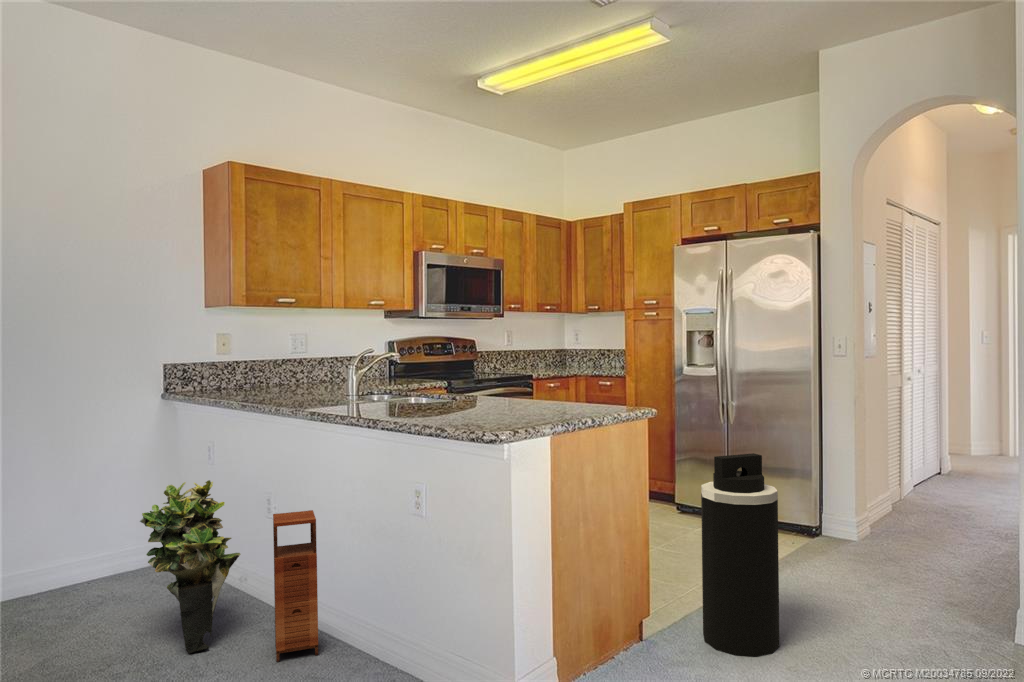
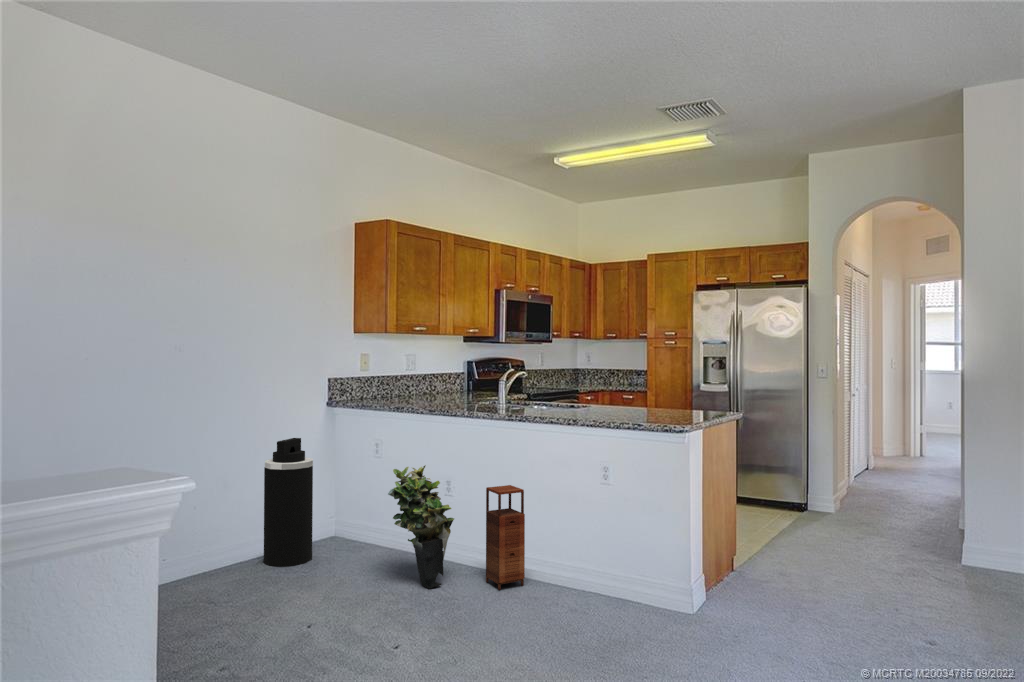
trash can: present [701,453,780,657] -> present [264,438,313,567]

